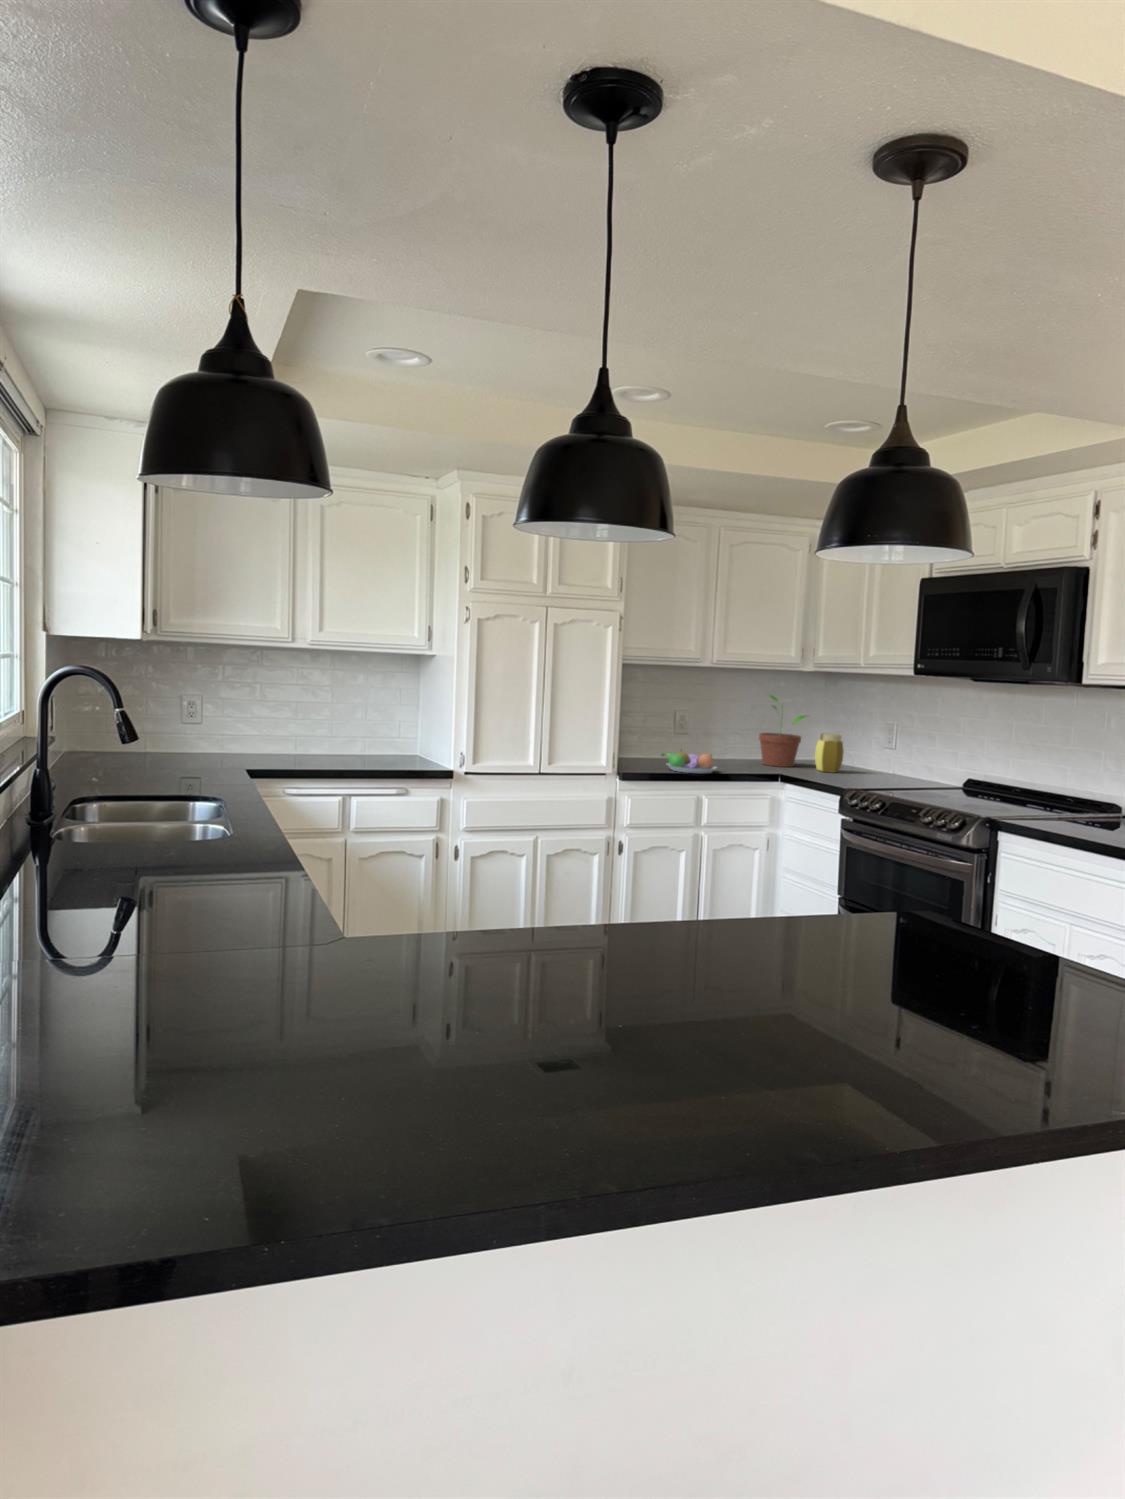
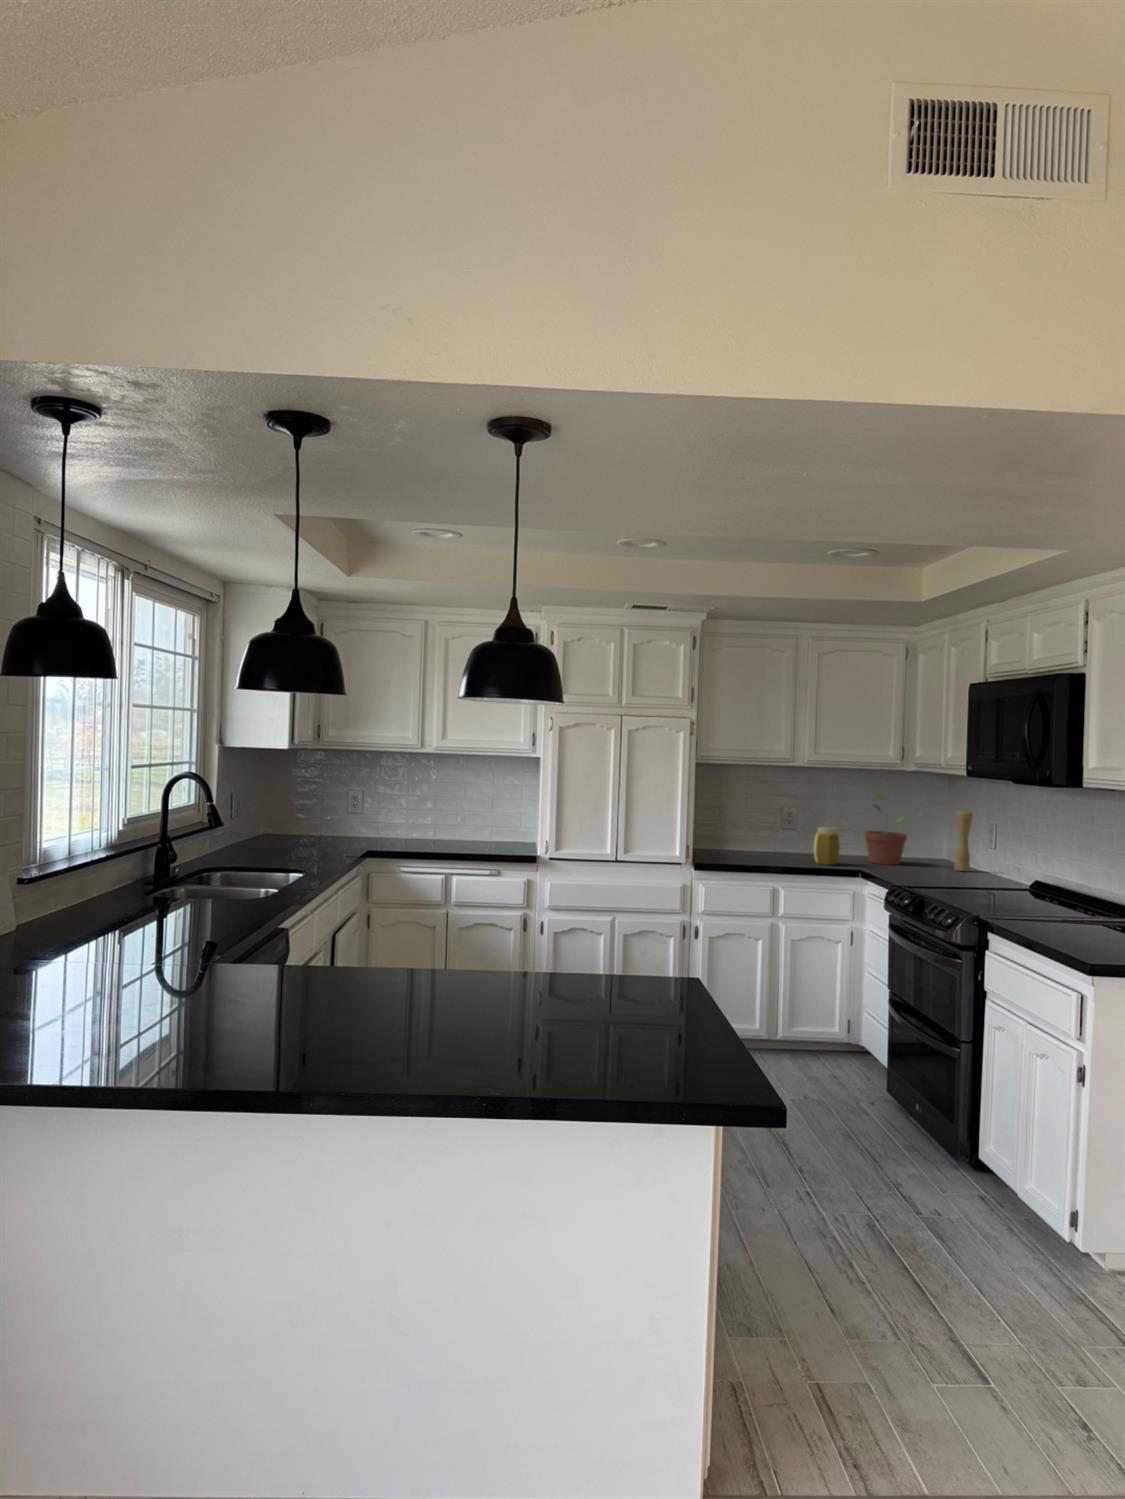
pepper mill: none [849,710,870,772] -> present [954,810,973,871]
jar: present [815,733,844,773] -> present [814,827,840,865]
fruit bowl: present [661,751,716,774] -> none [741,843,794,867]

